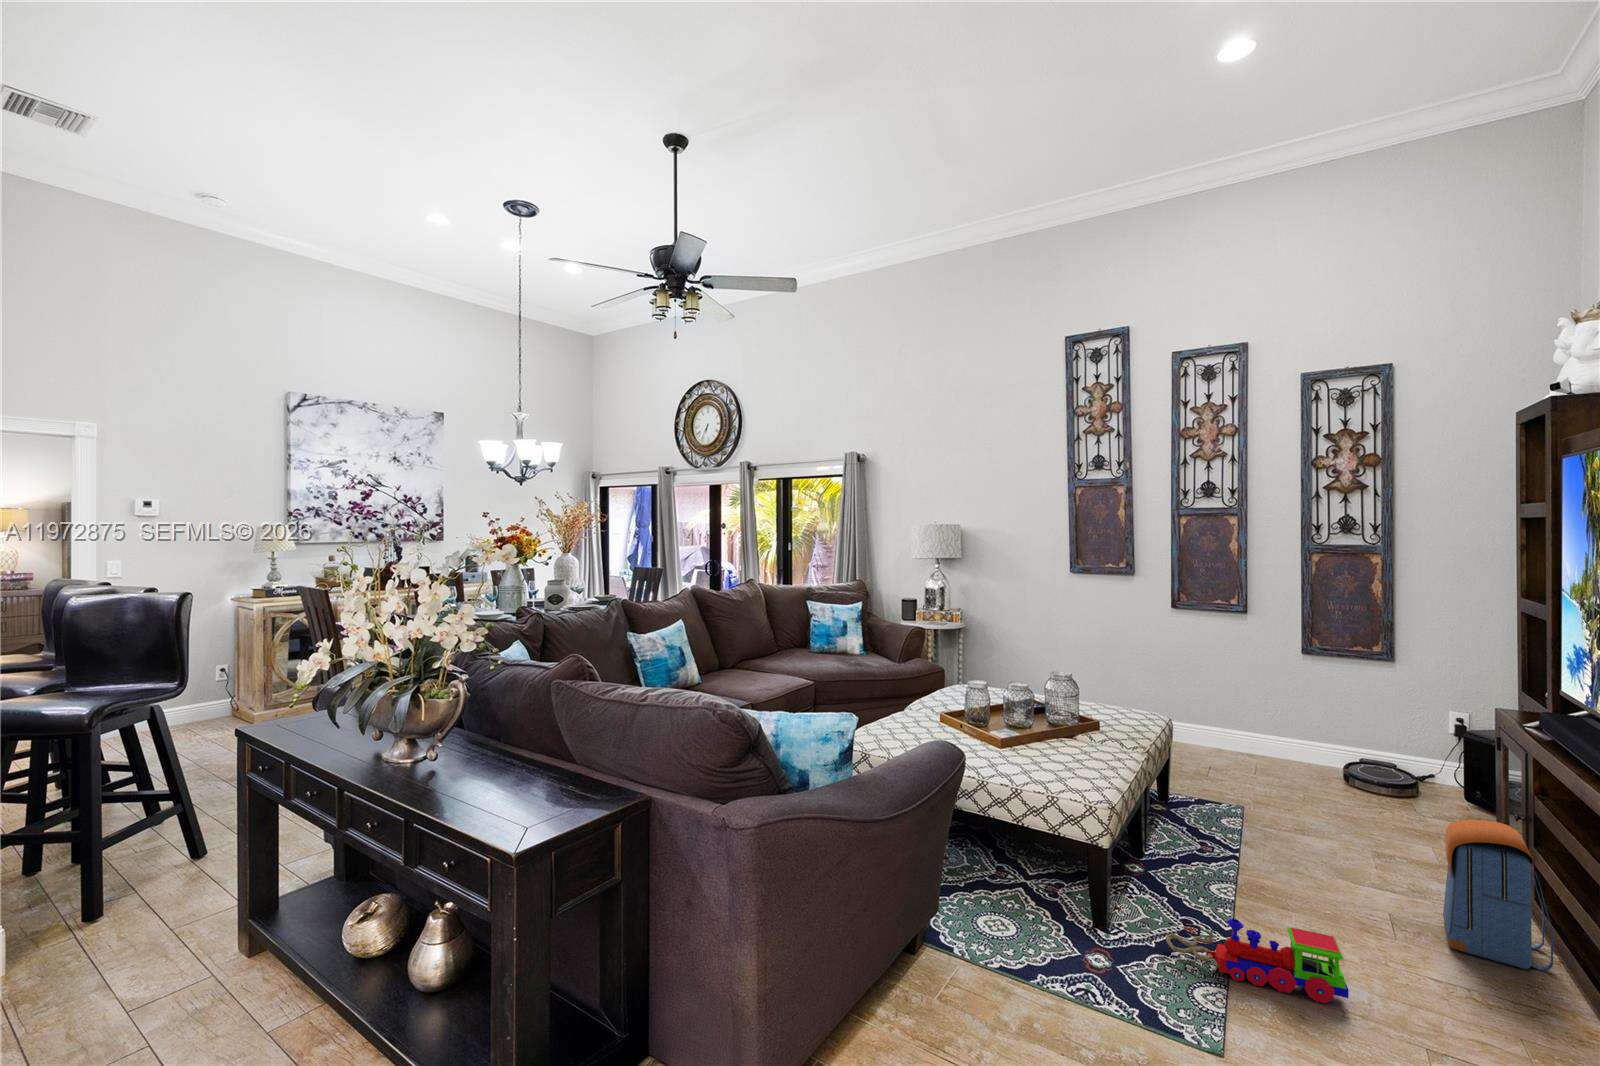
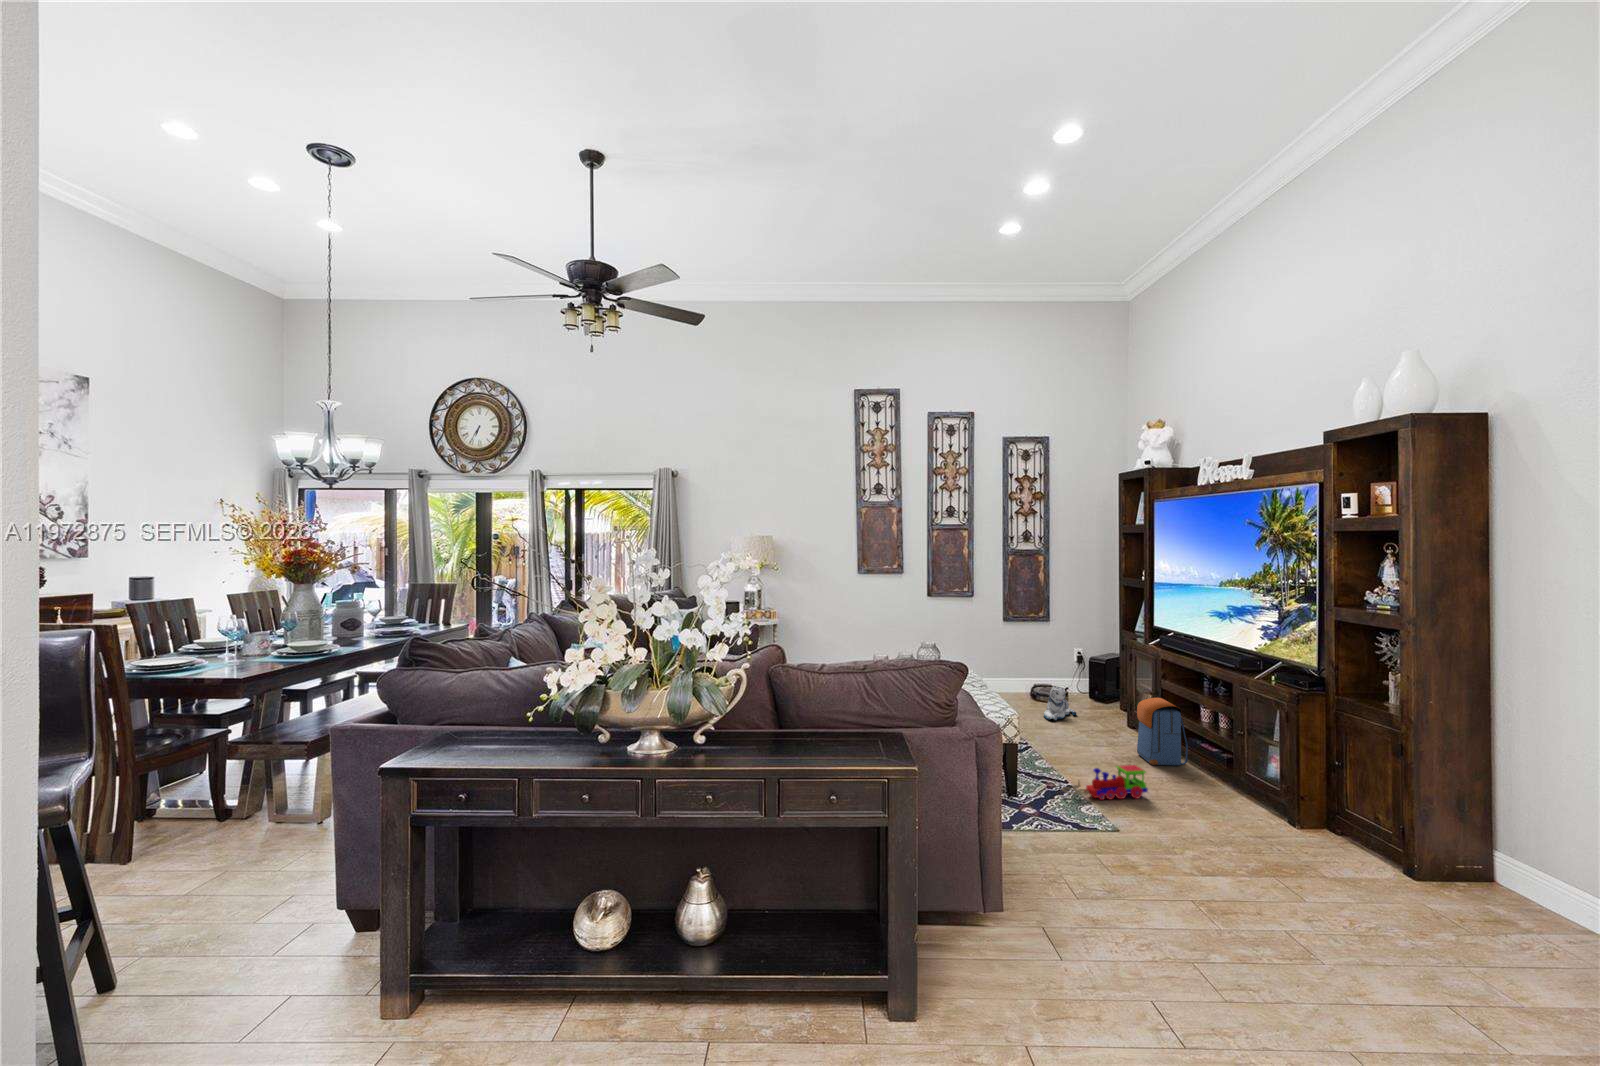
plush toy: none [1326,766,1404,824] -> present [1044,686,1076,720]

